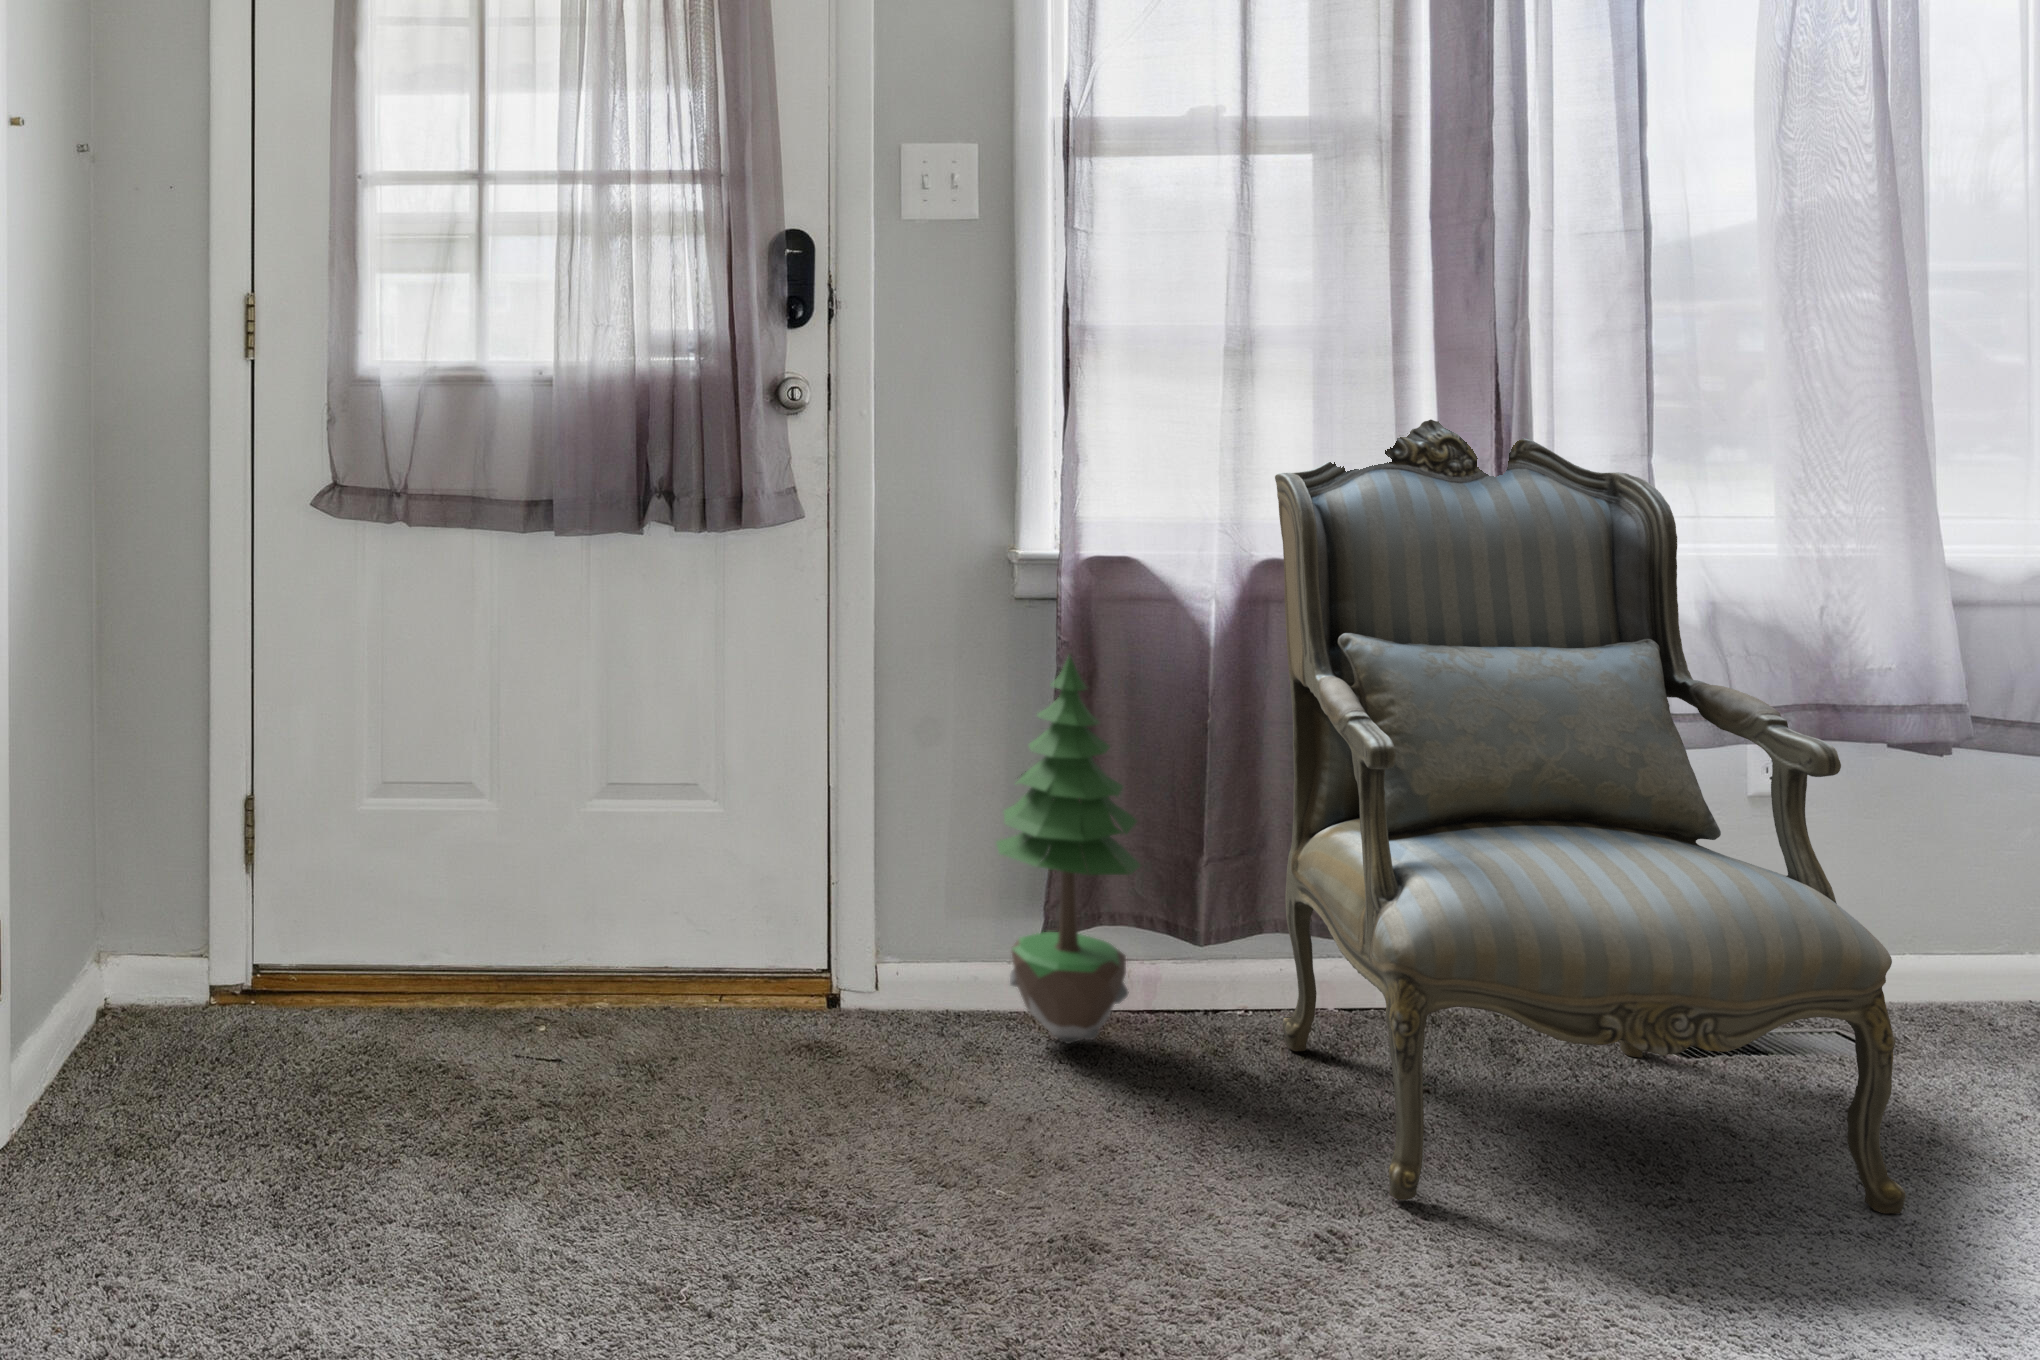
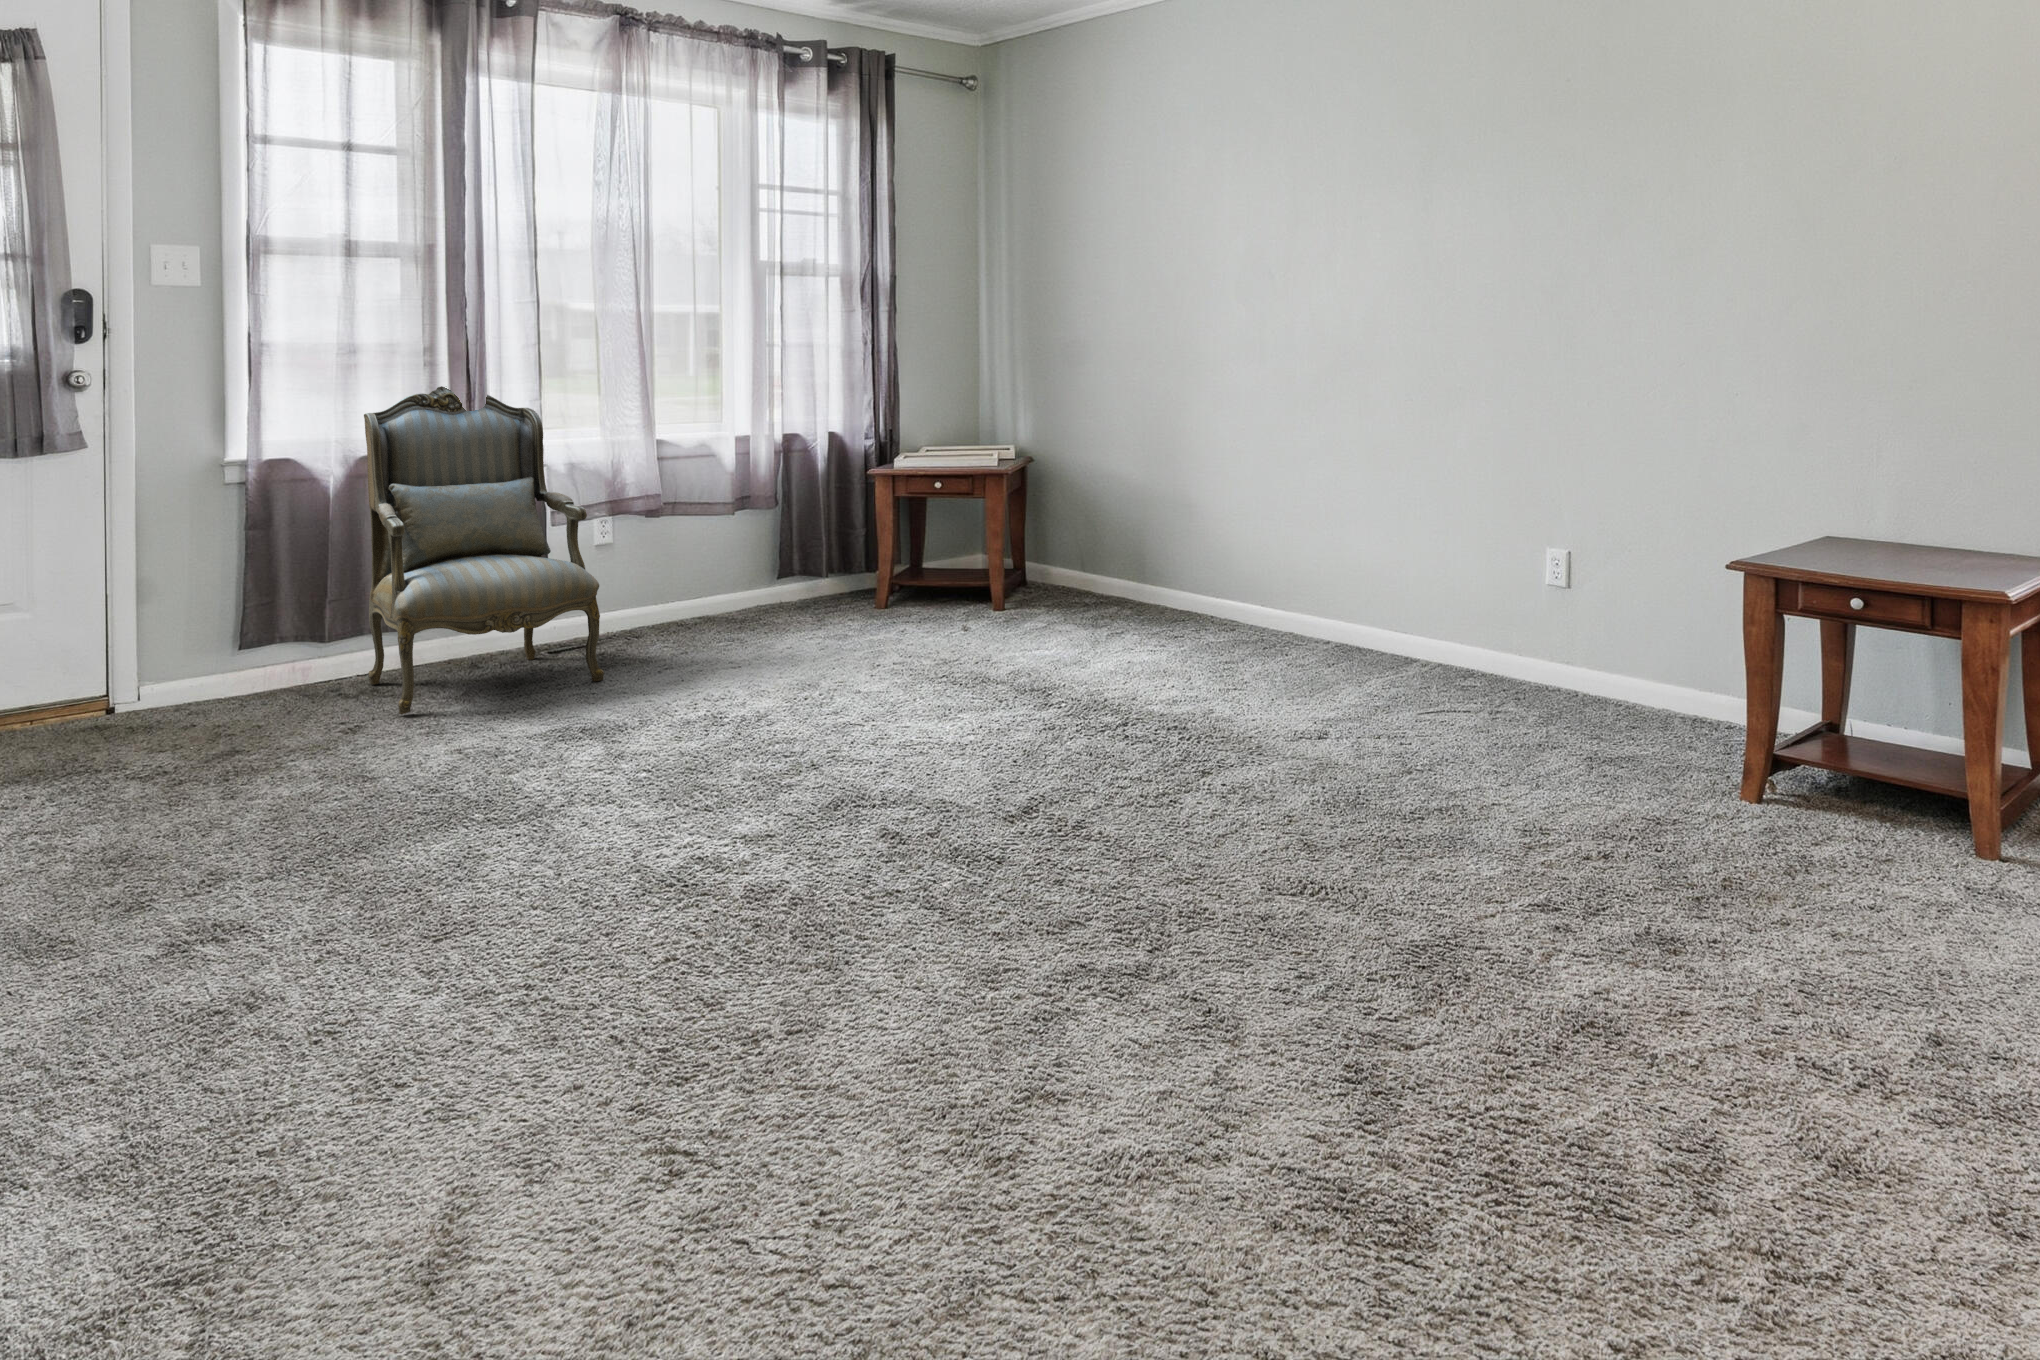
potted tree: present [996,656,1141,1044] -> none [210,507,292,703]

